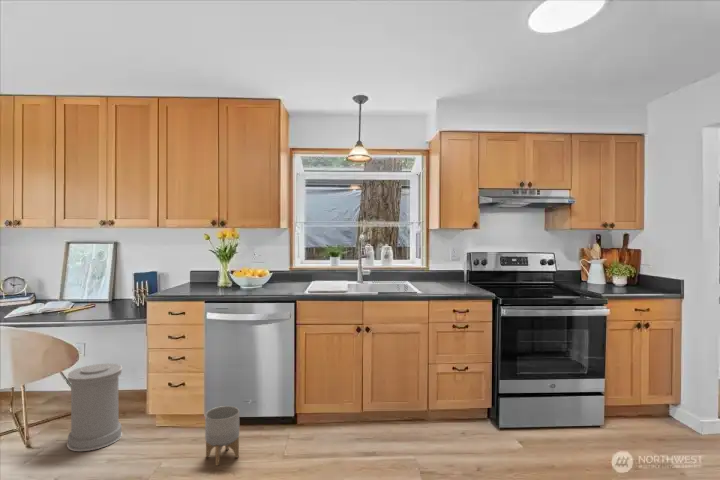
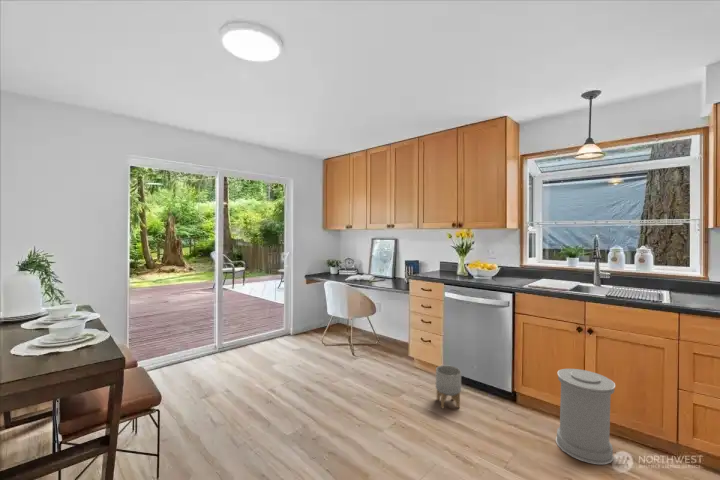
trash can: present [67,363,122,451] -> present [556,369,615,464]

